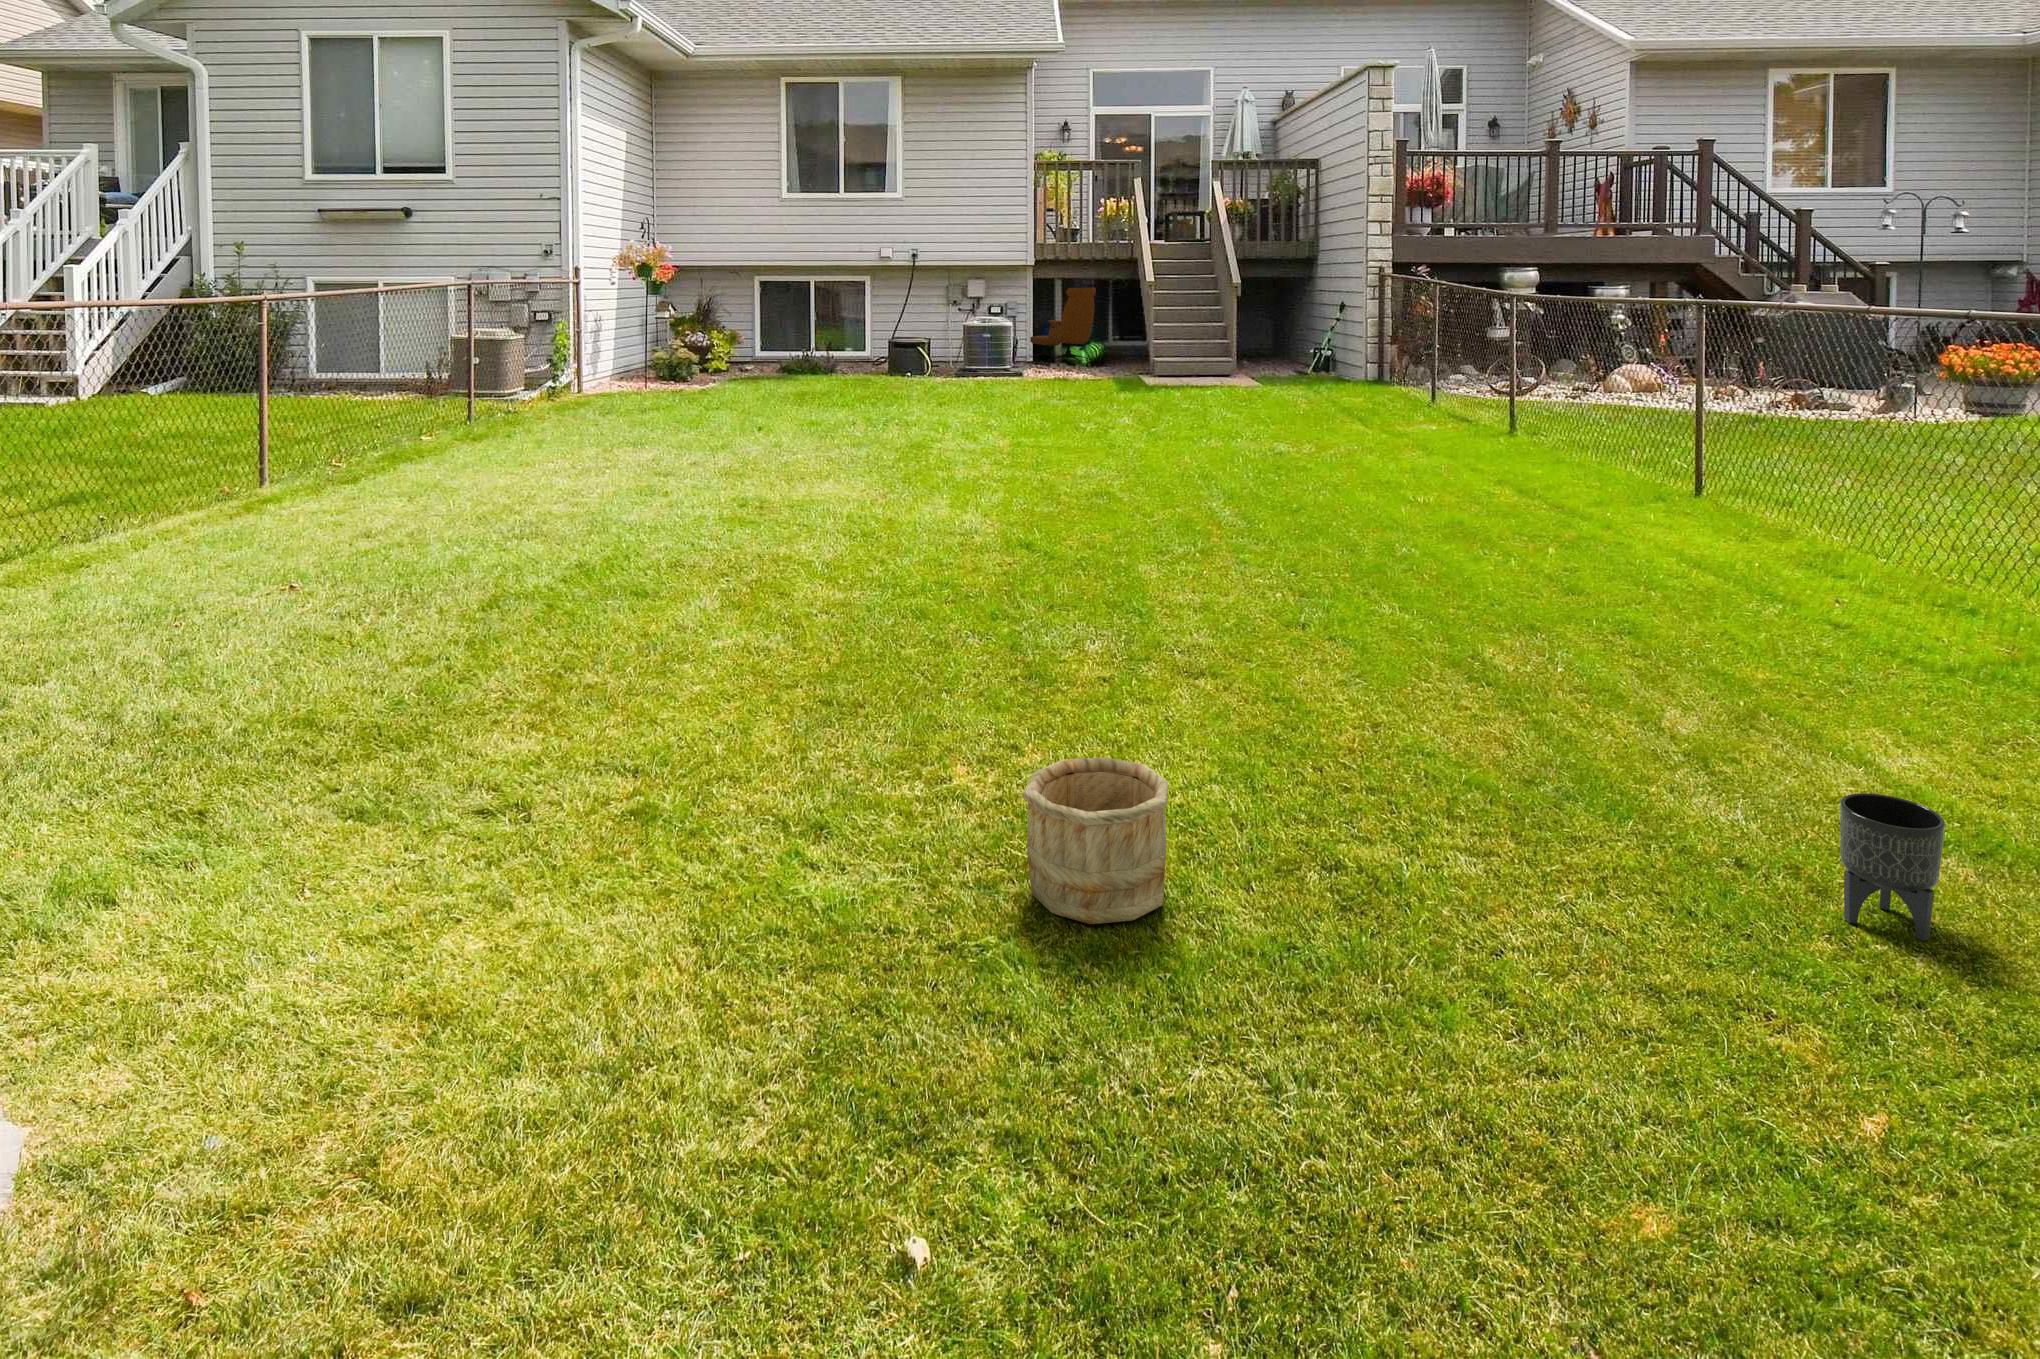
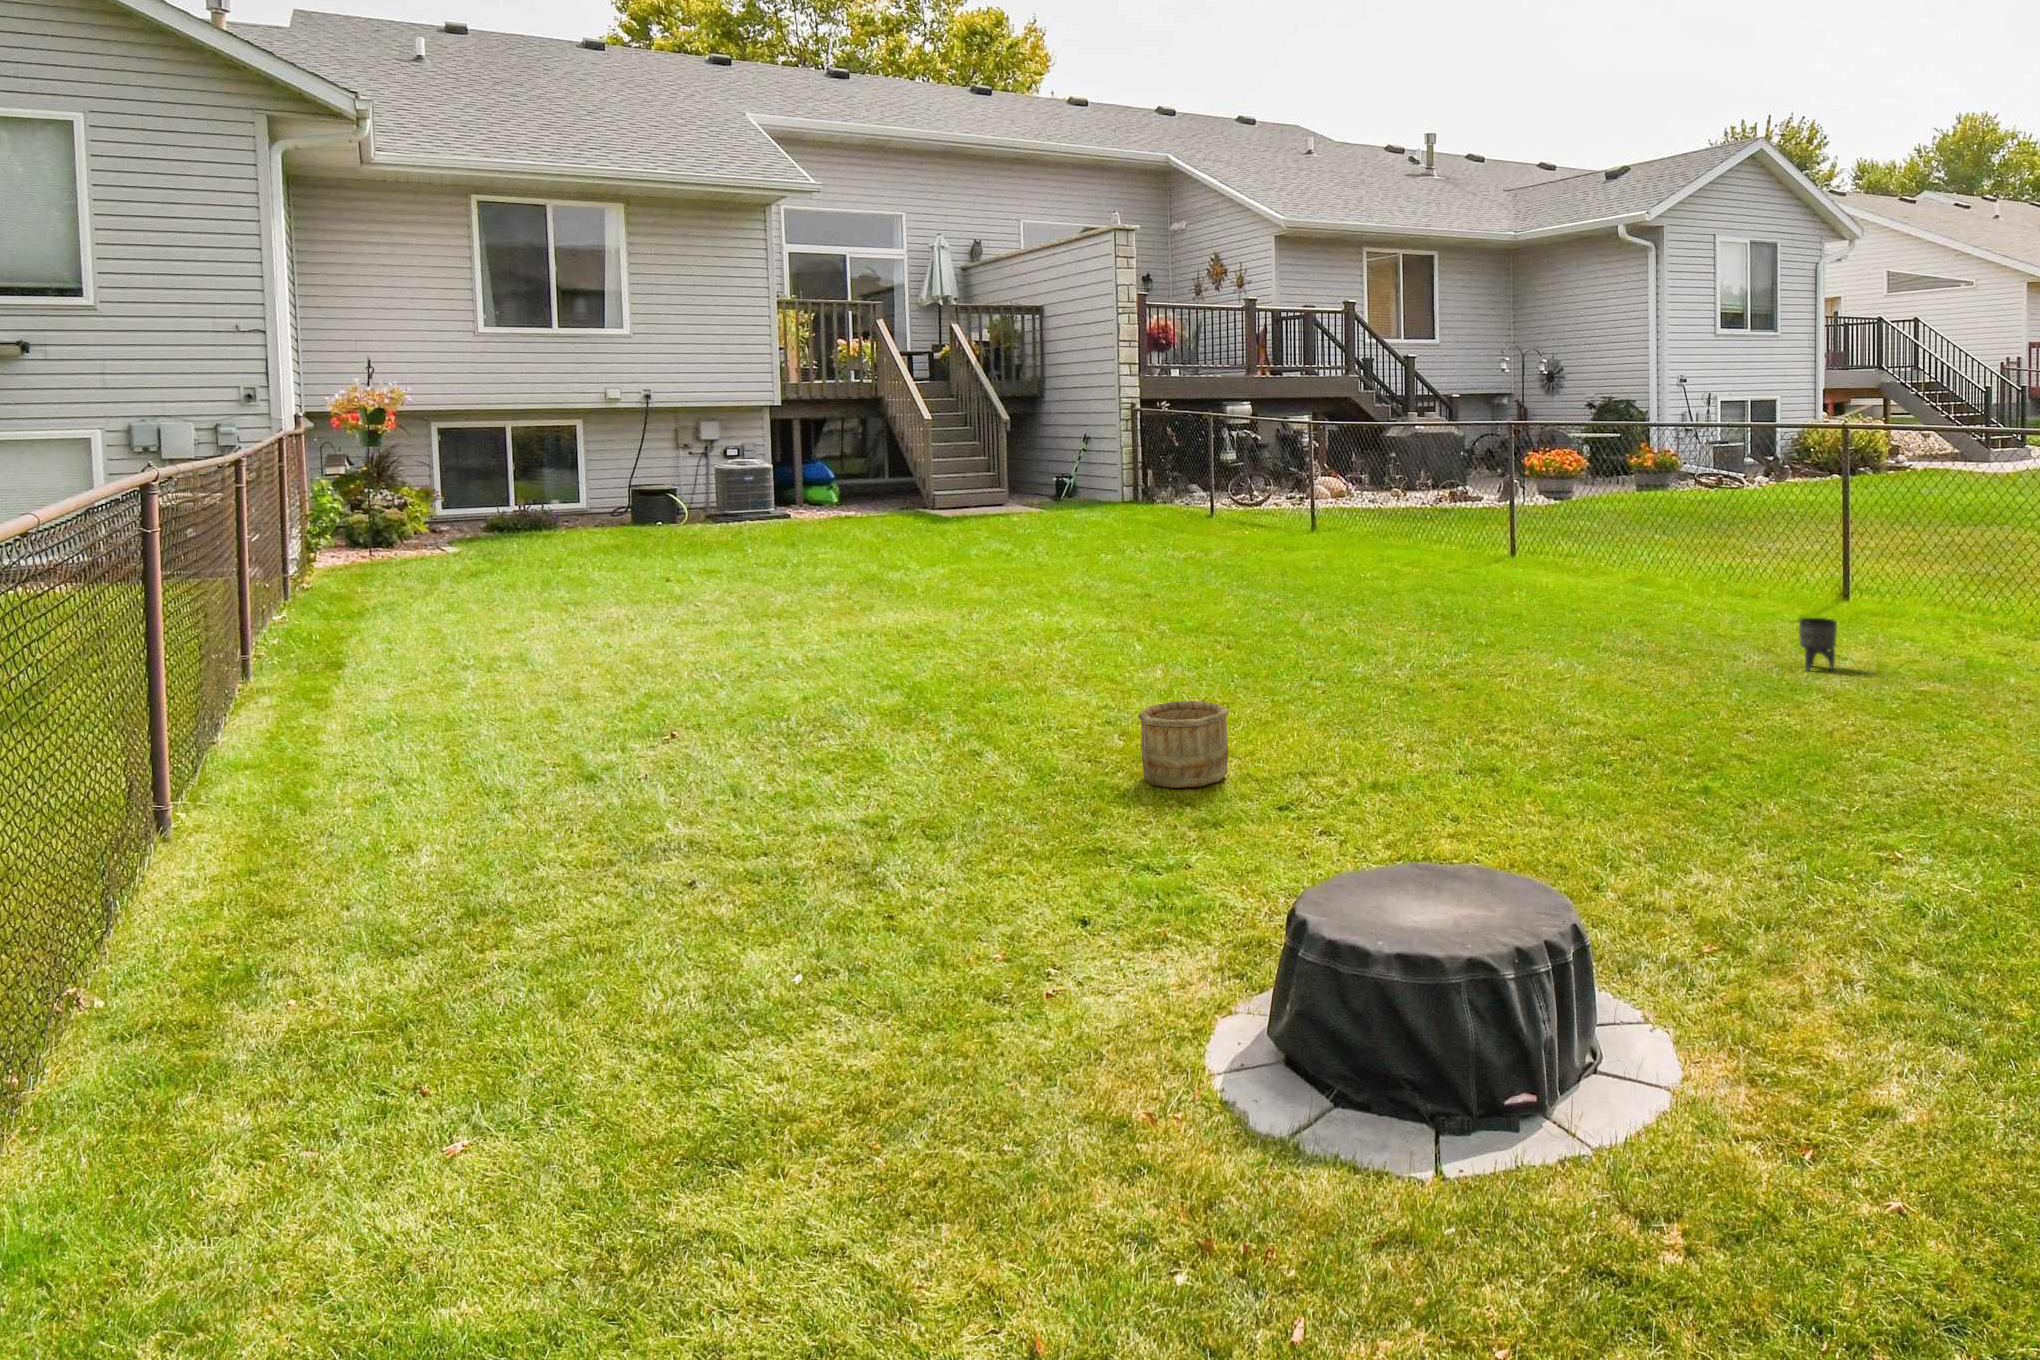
lounge chair: present [1030,287,1096,362] -> none [775,428,857,504]
wooden bucket: present [1022,757,1169,924] -> present [1138,701,1229,788]

